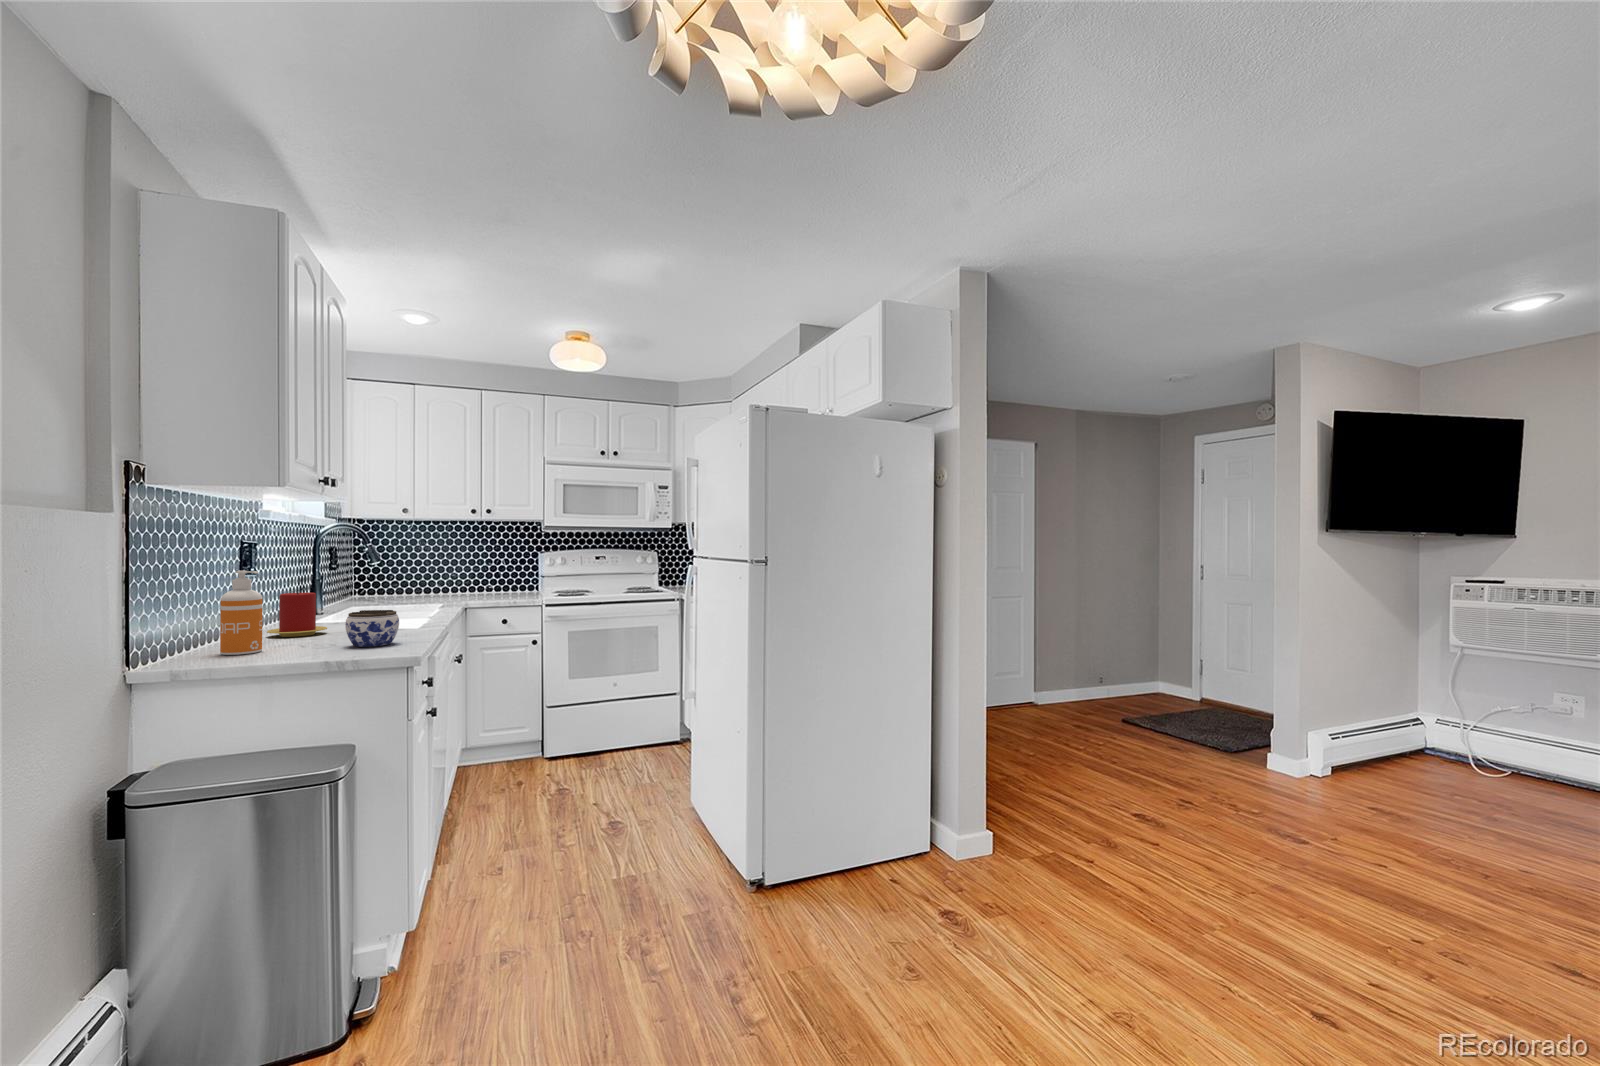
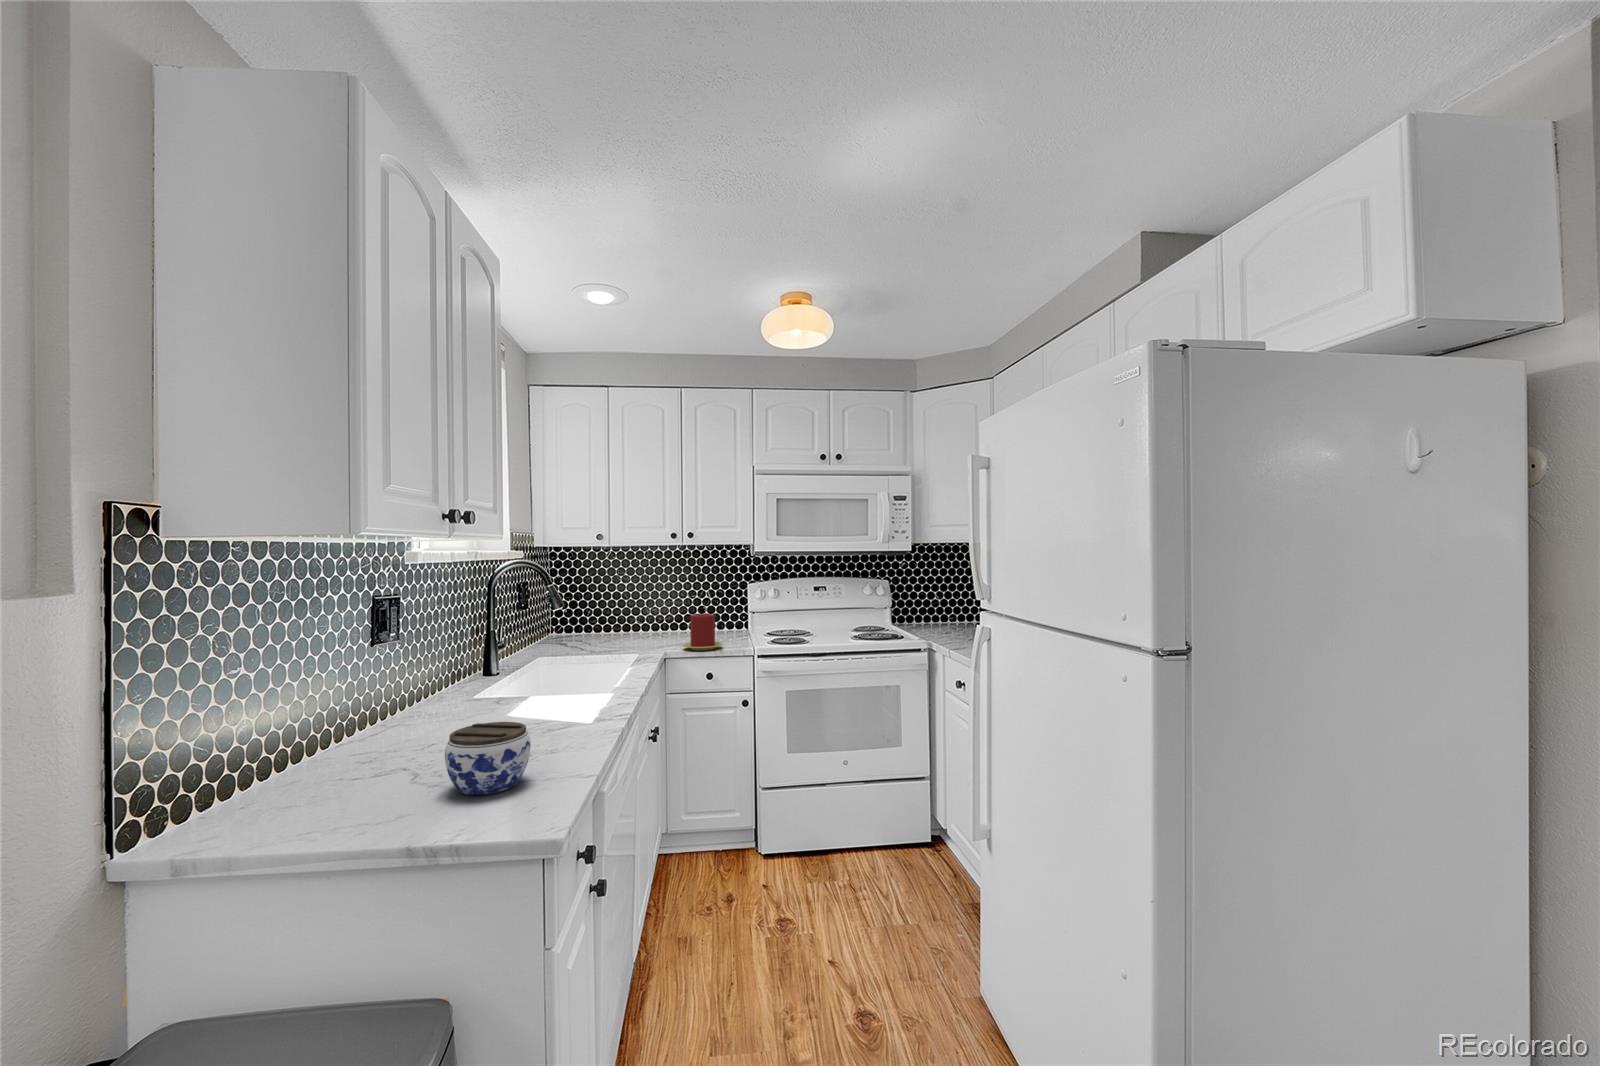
soap dispenser: present [220,571,262,655] -> none [256,663,325,809]
candle: present [267,593,327,637] -> present [683,614,723,650]

